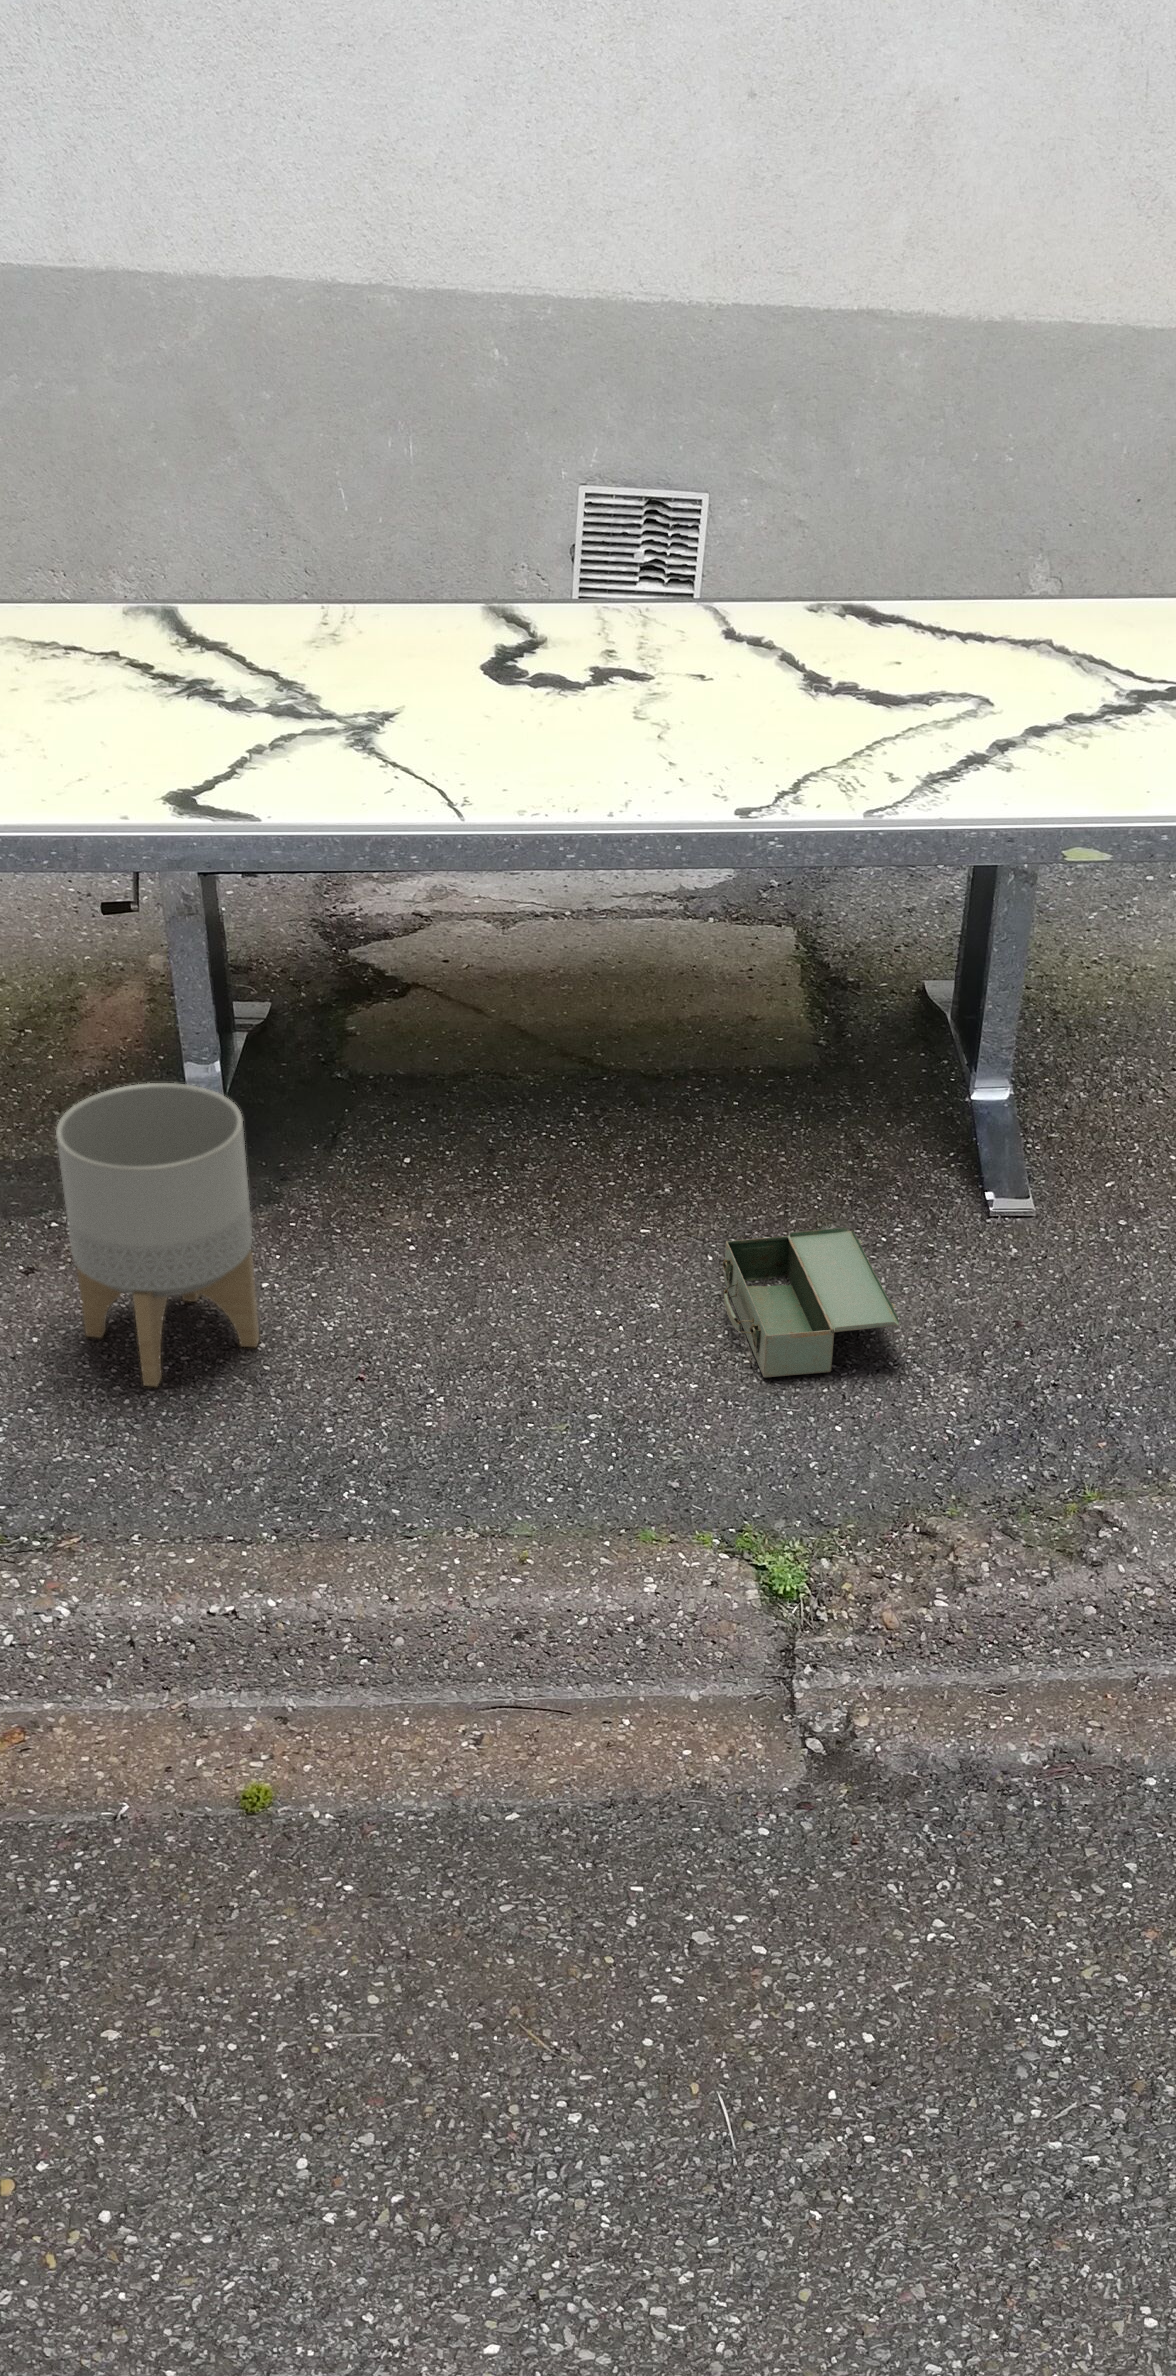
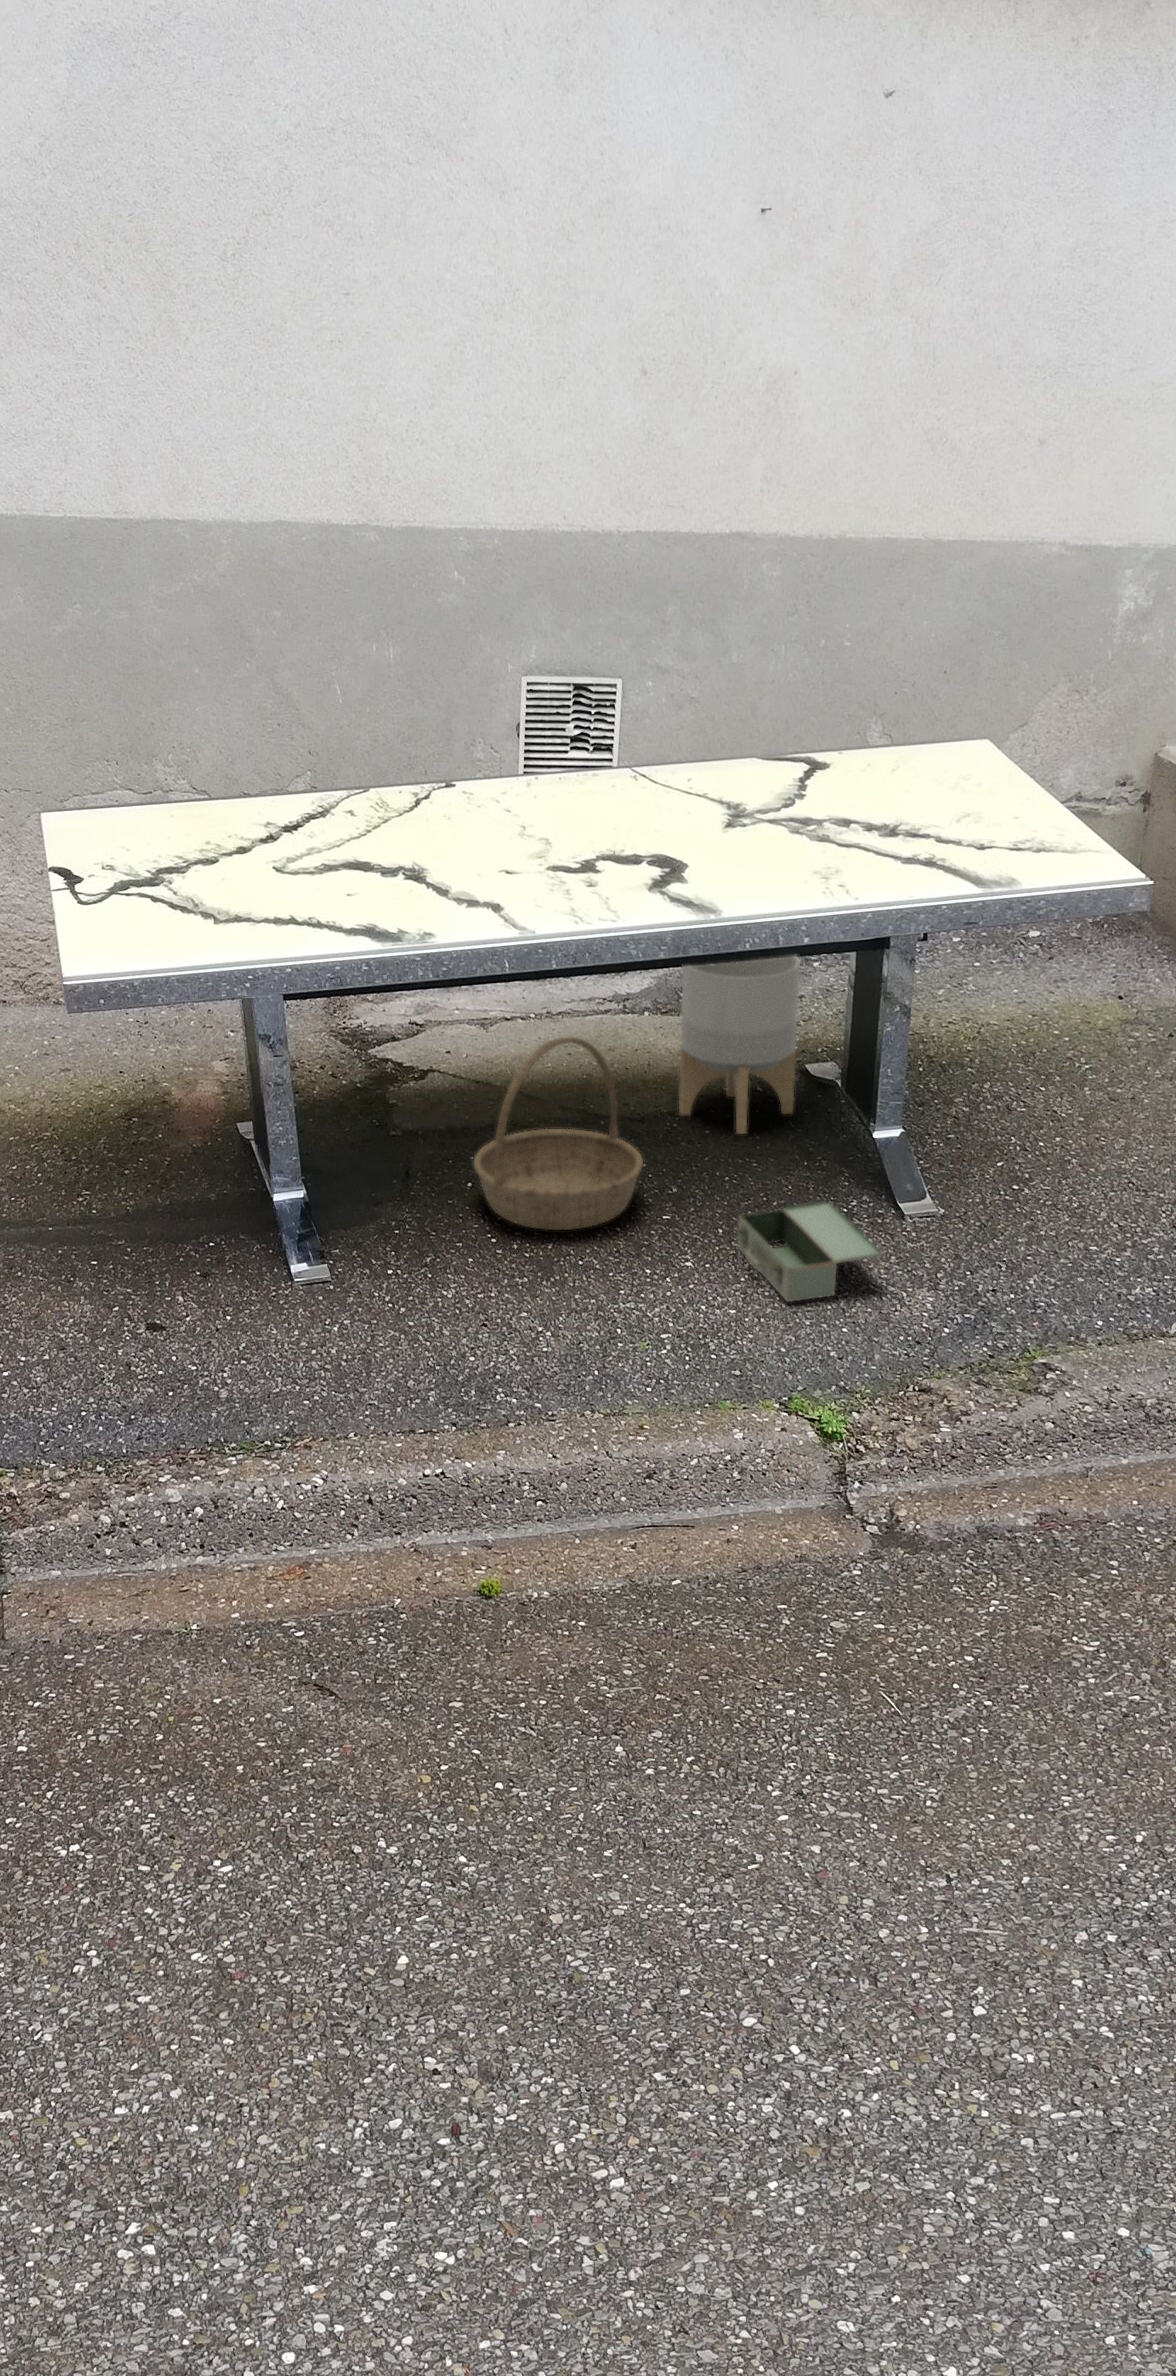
basket: none [400,987,620,1238] -> present [474,1037,643,1230]
planter: present [56,1083,259,1386] -> present [679,956,800,1134]

